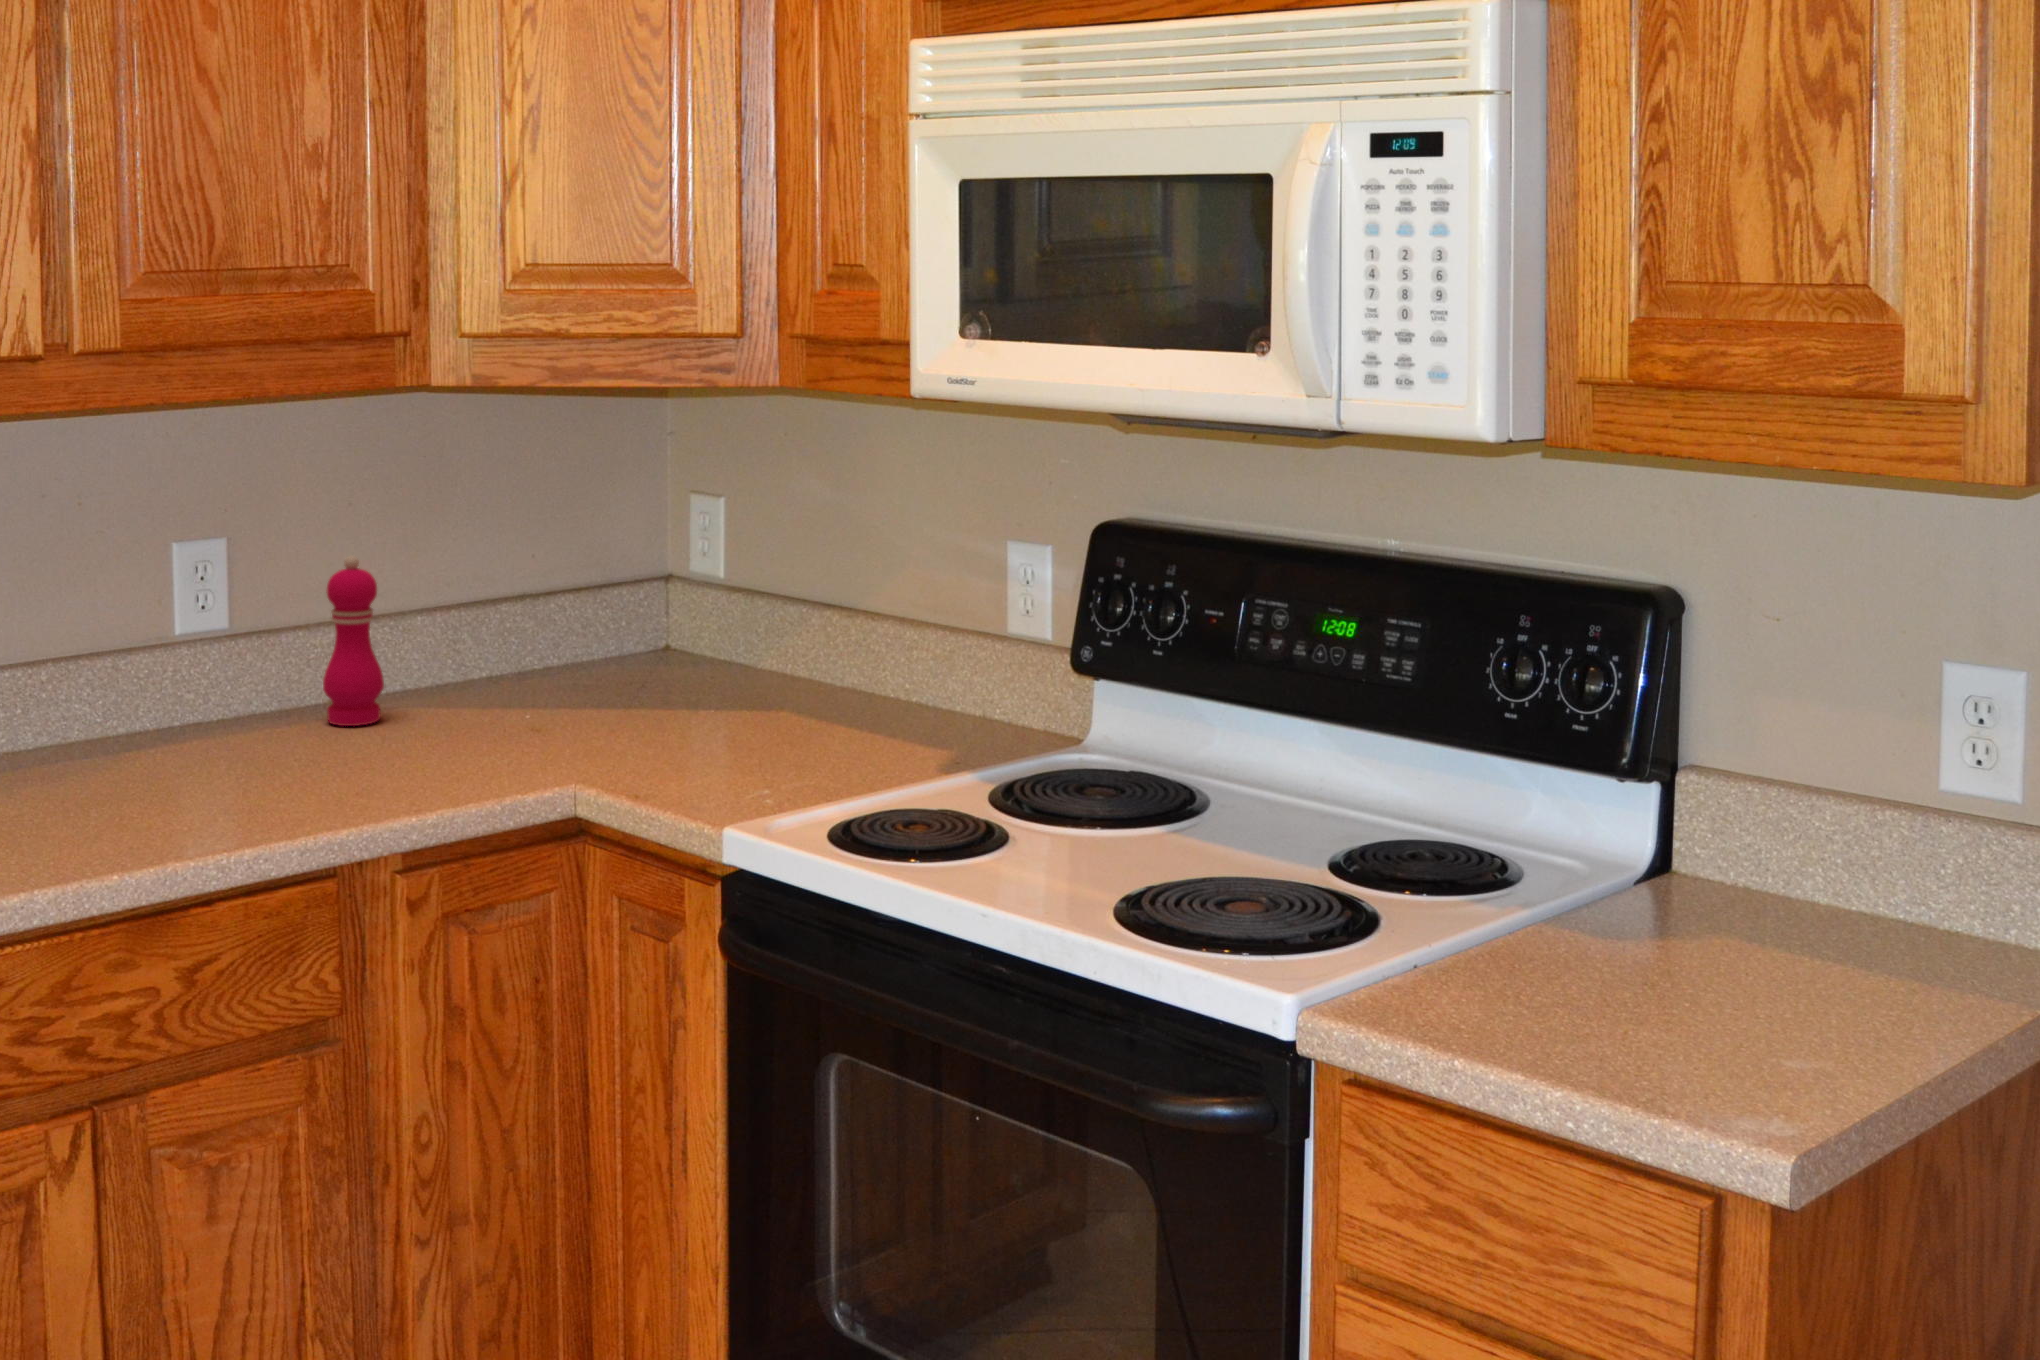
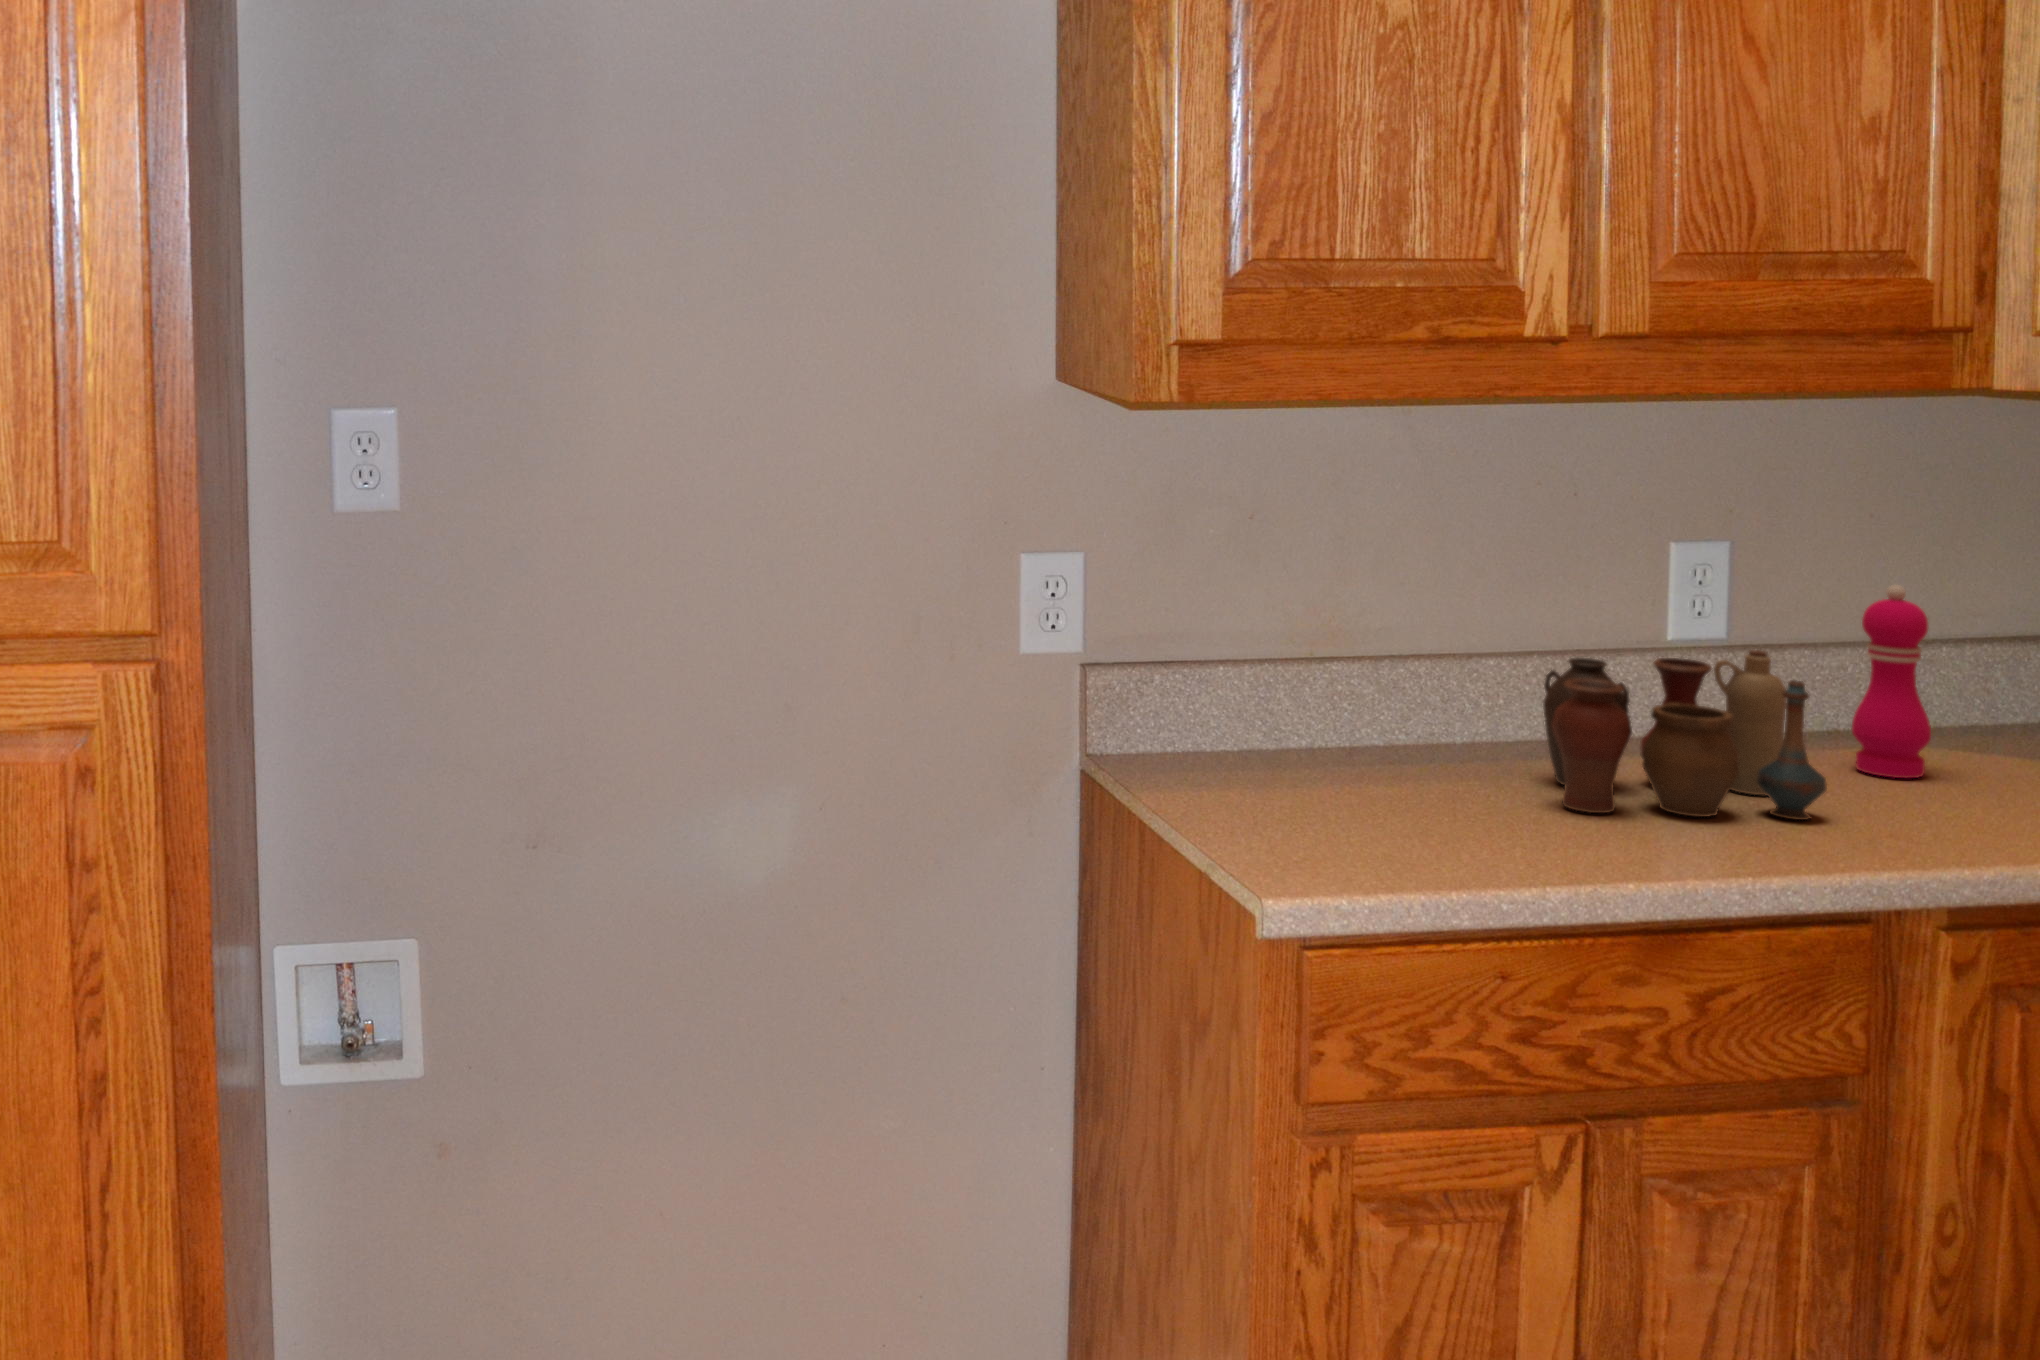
vase: none [51,630,293,807] -> present [1543,650,1827,820]

